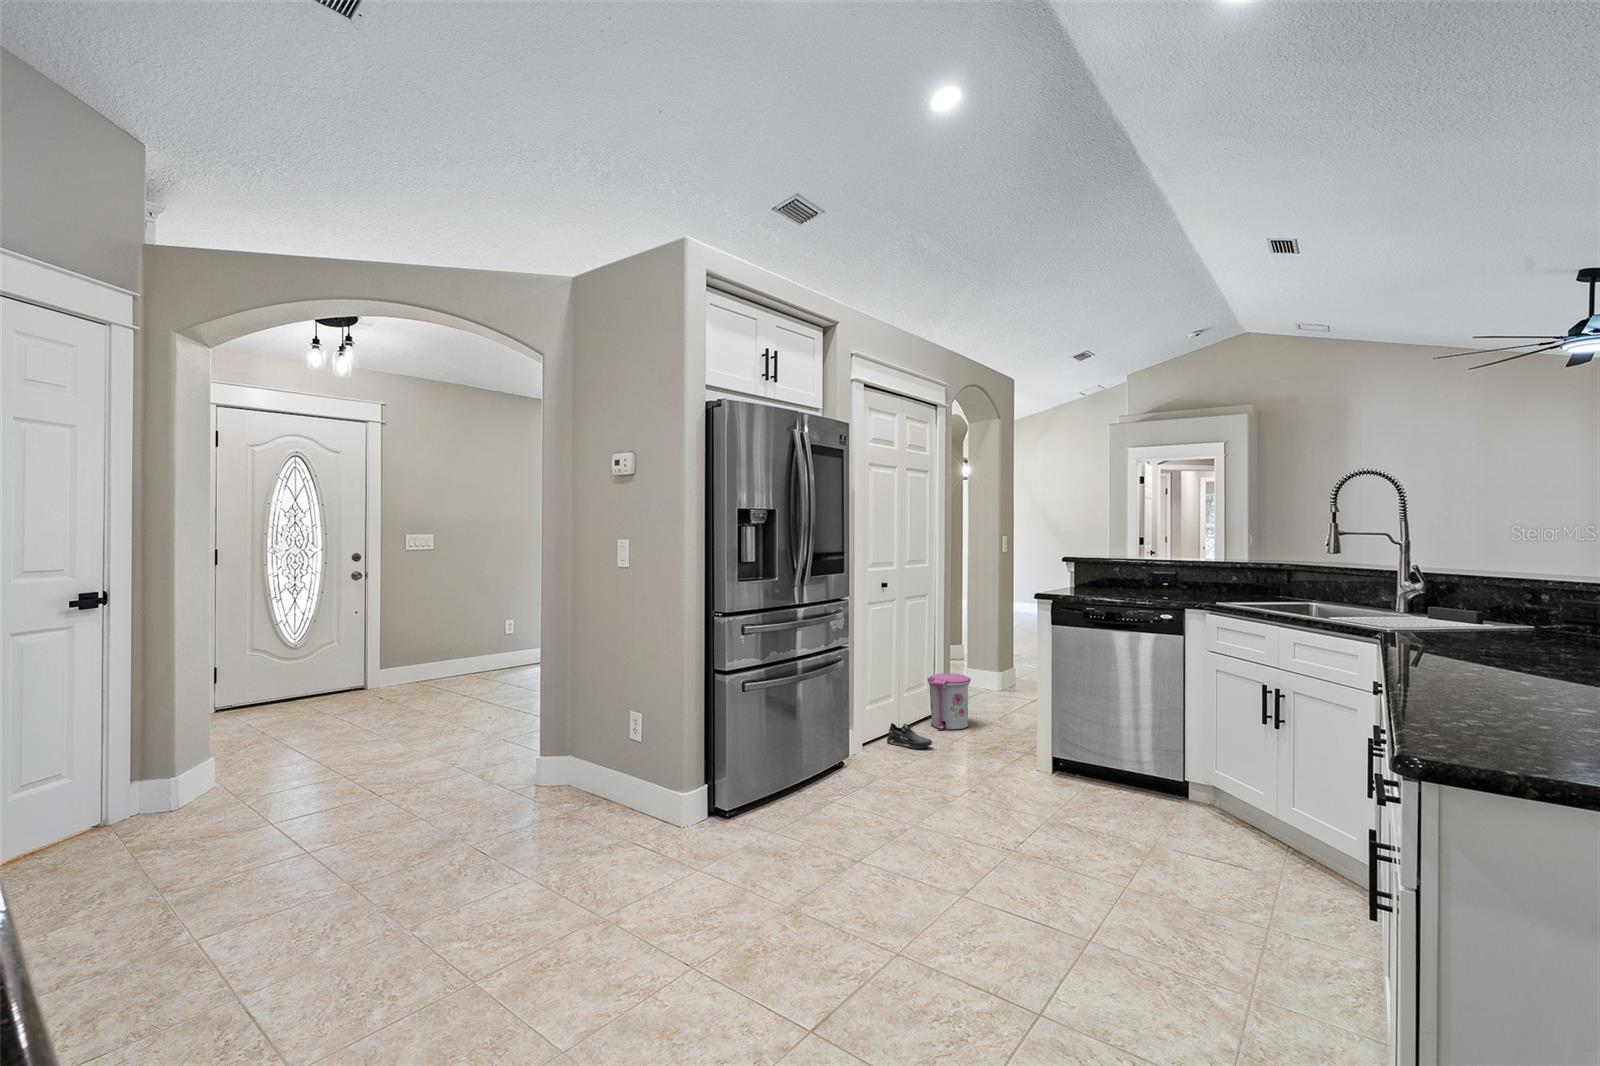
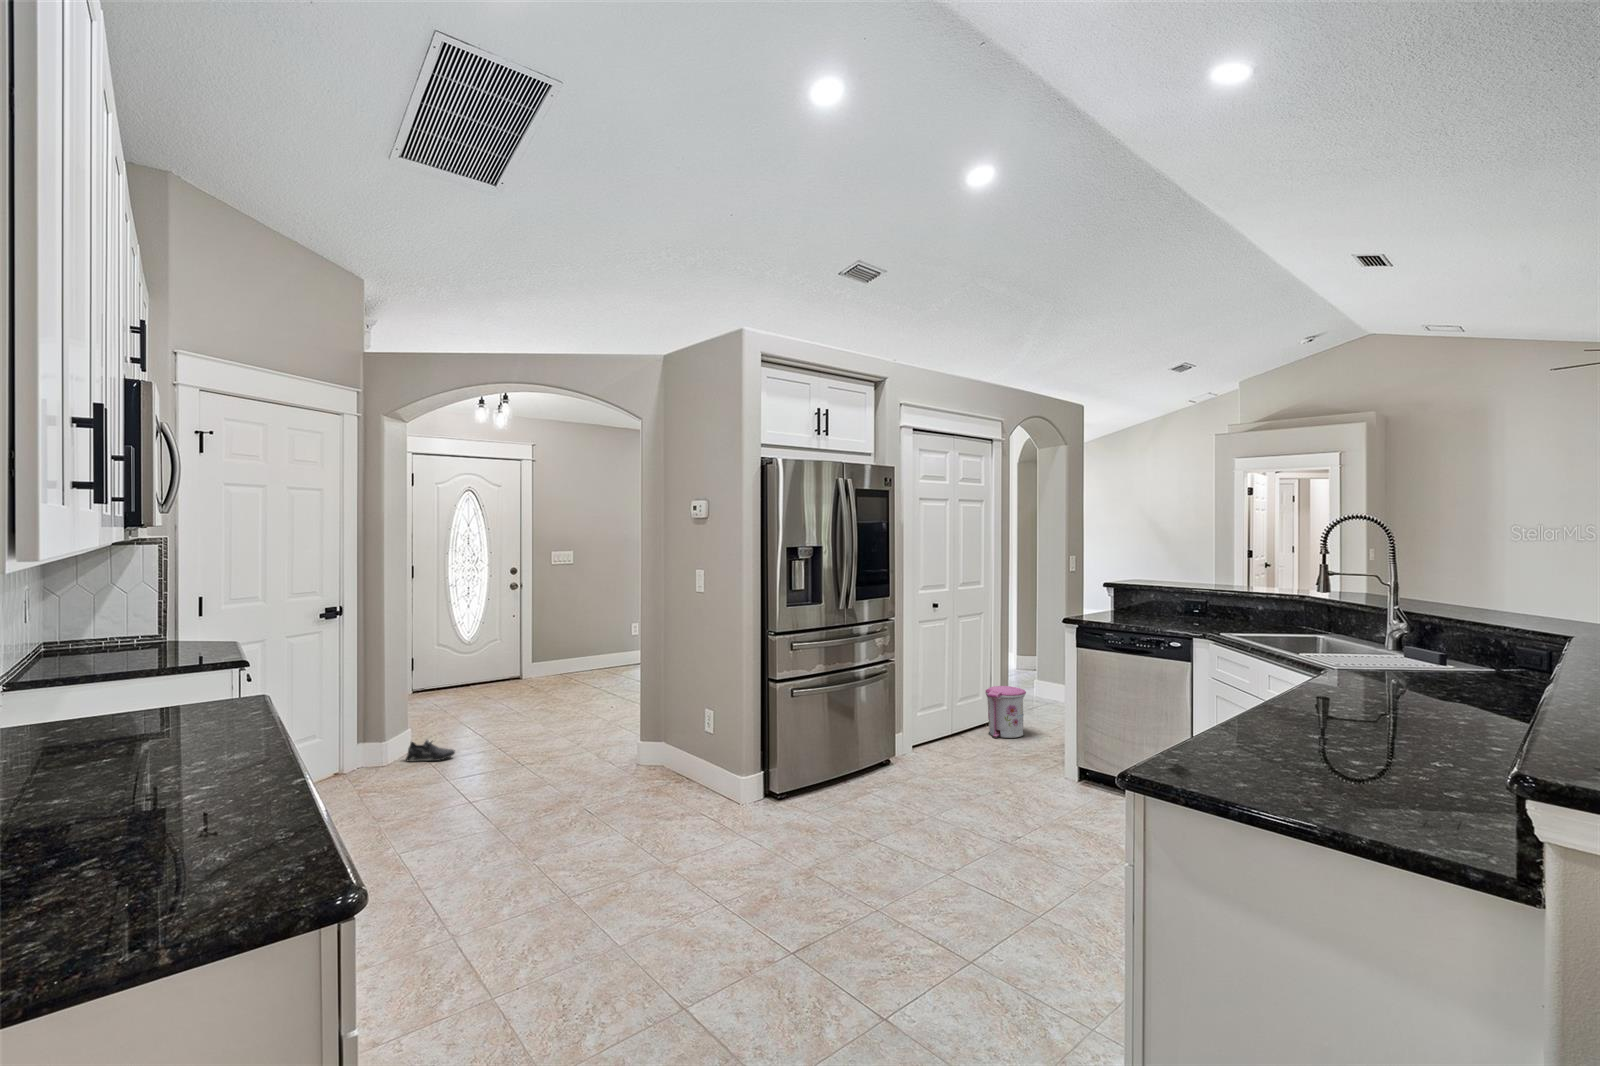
shoe: present [887,723,932,749] -> present [406,740,455,762]

